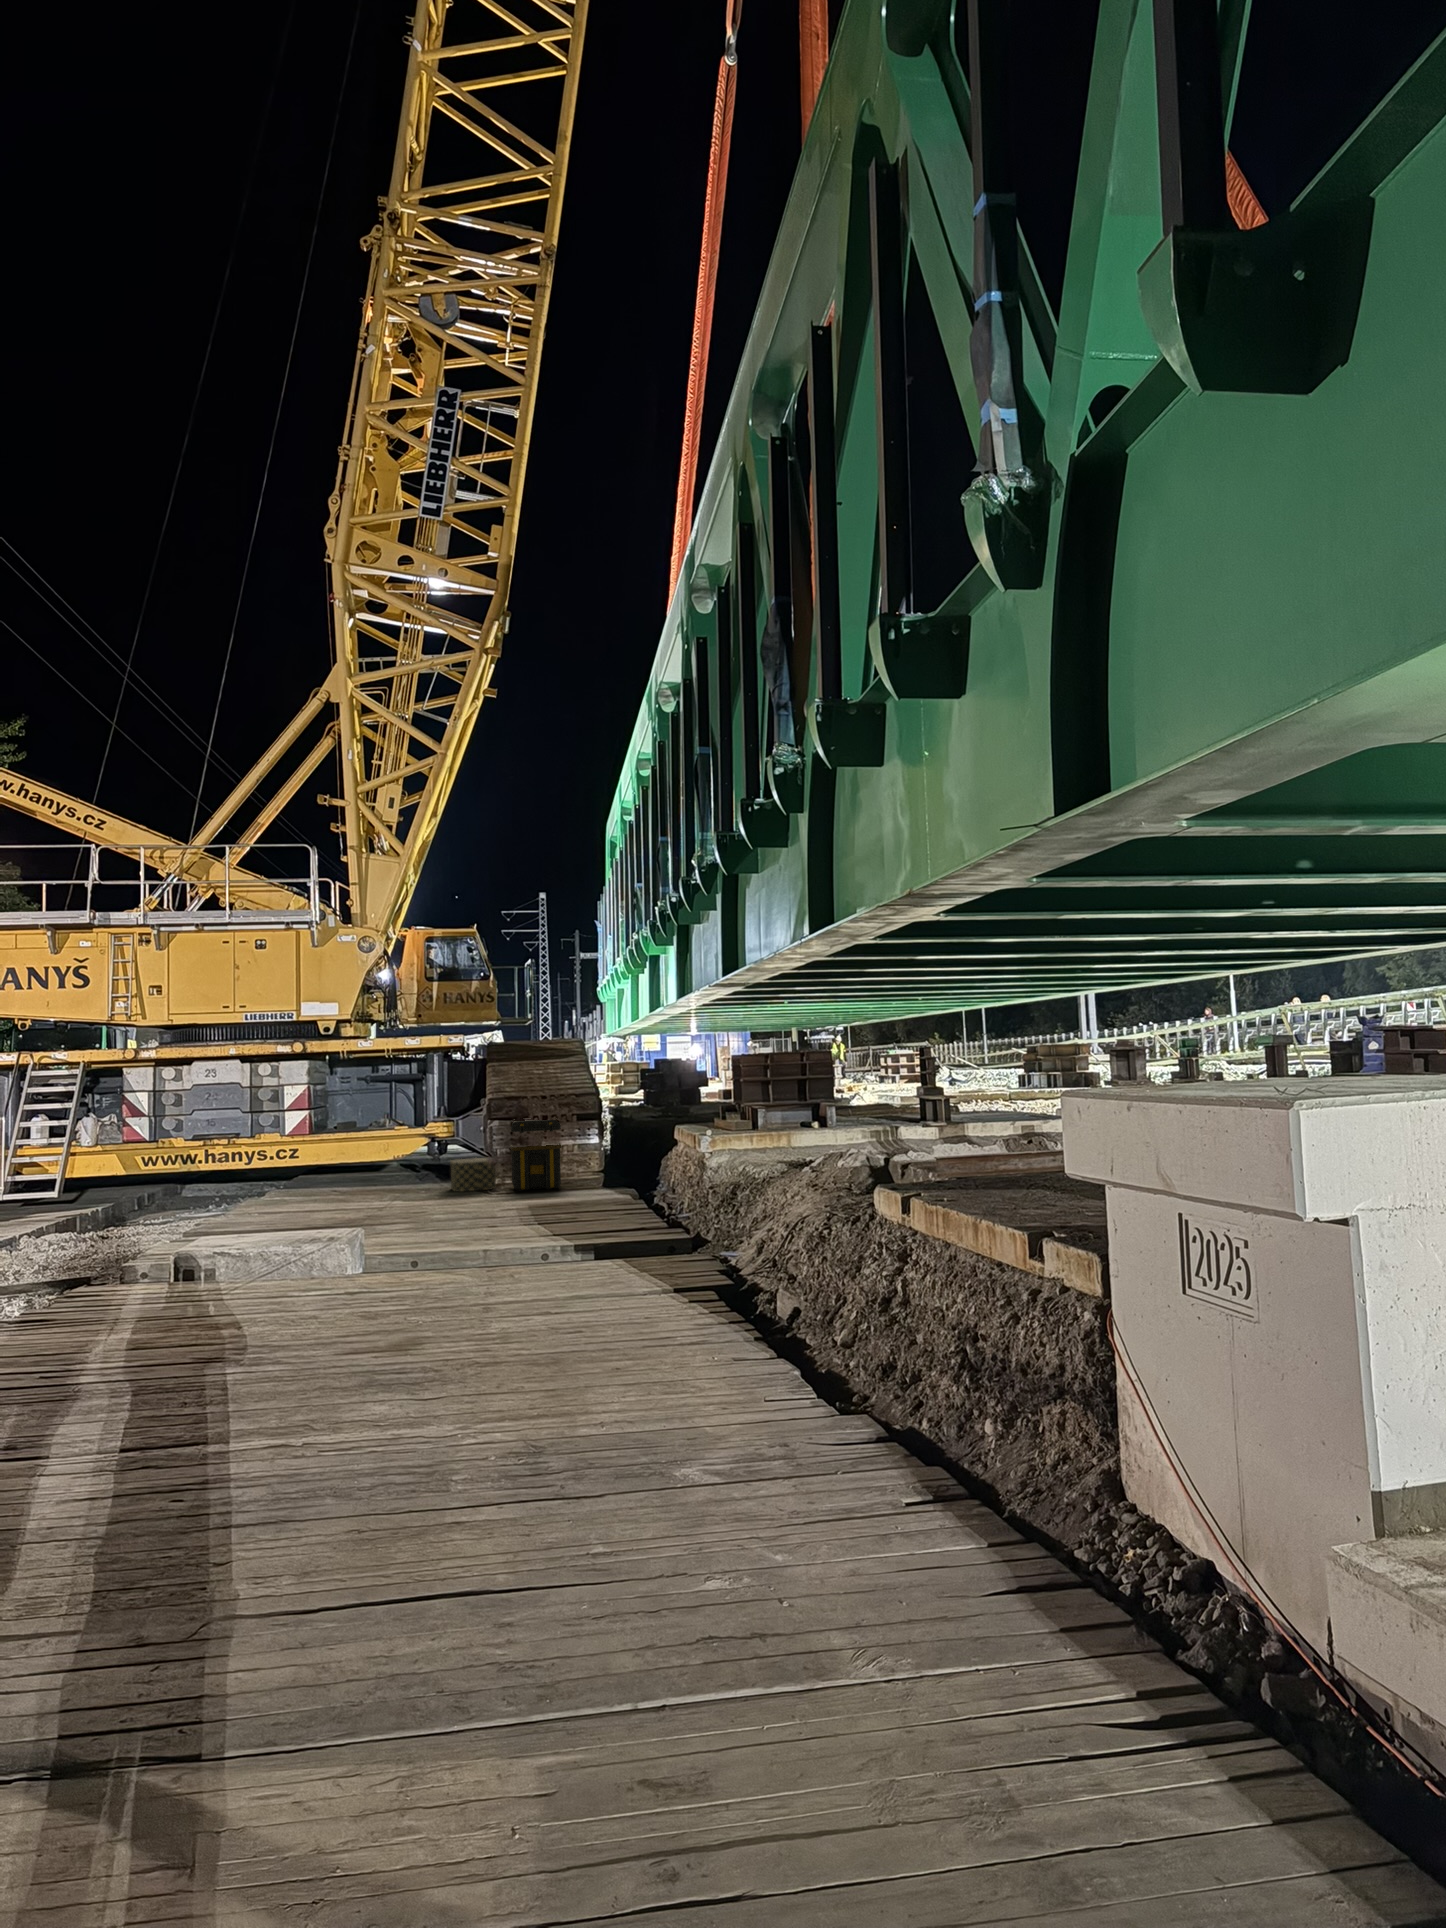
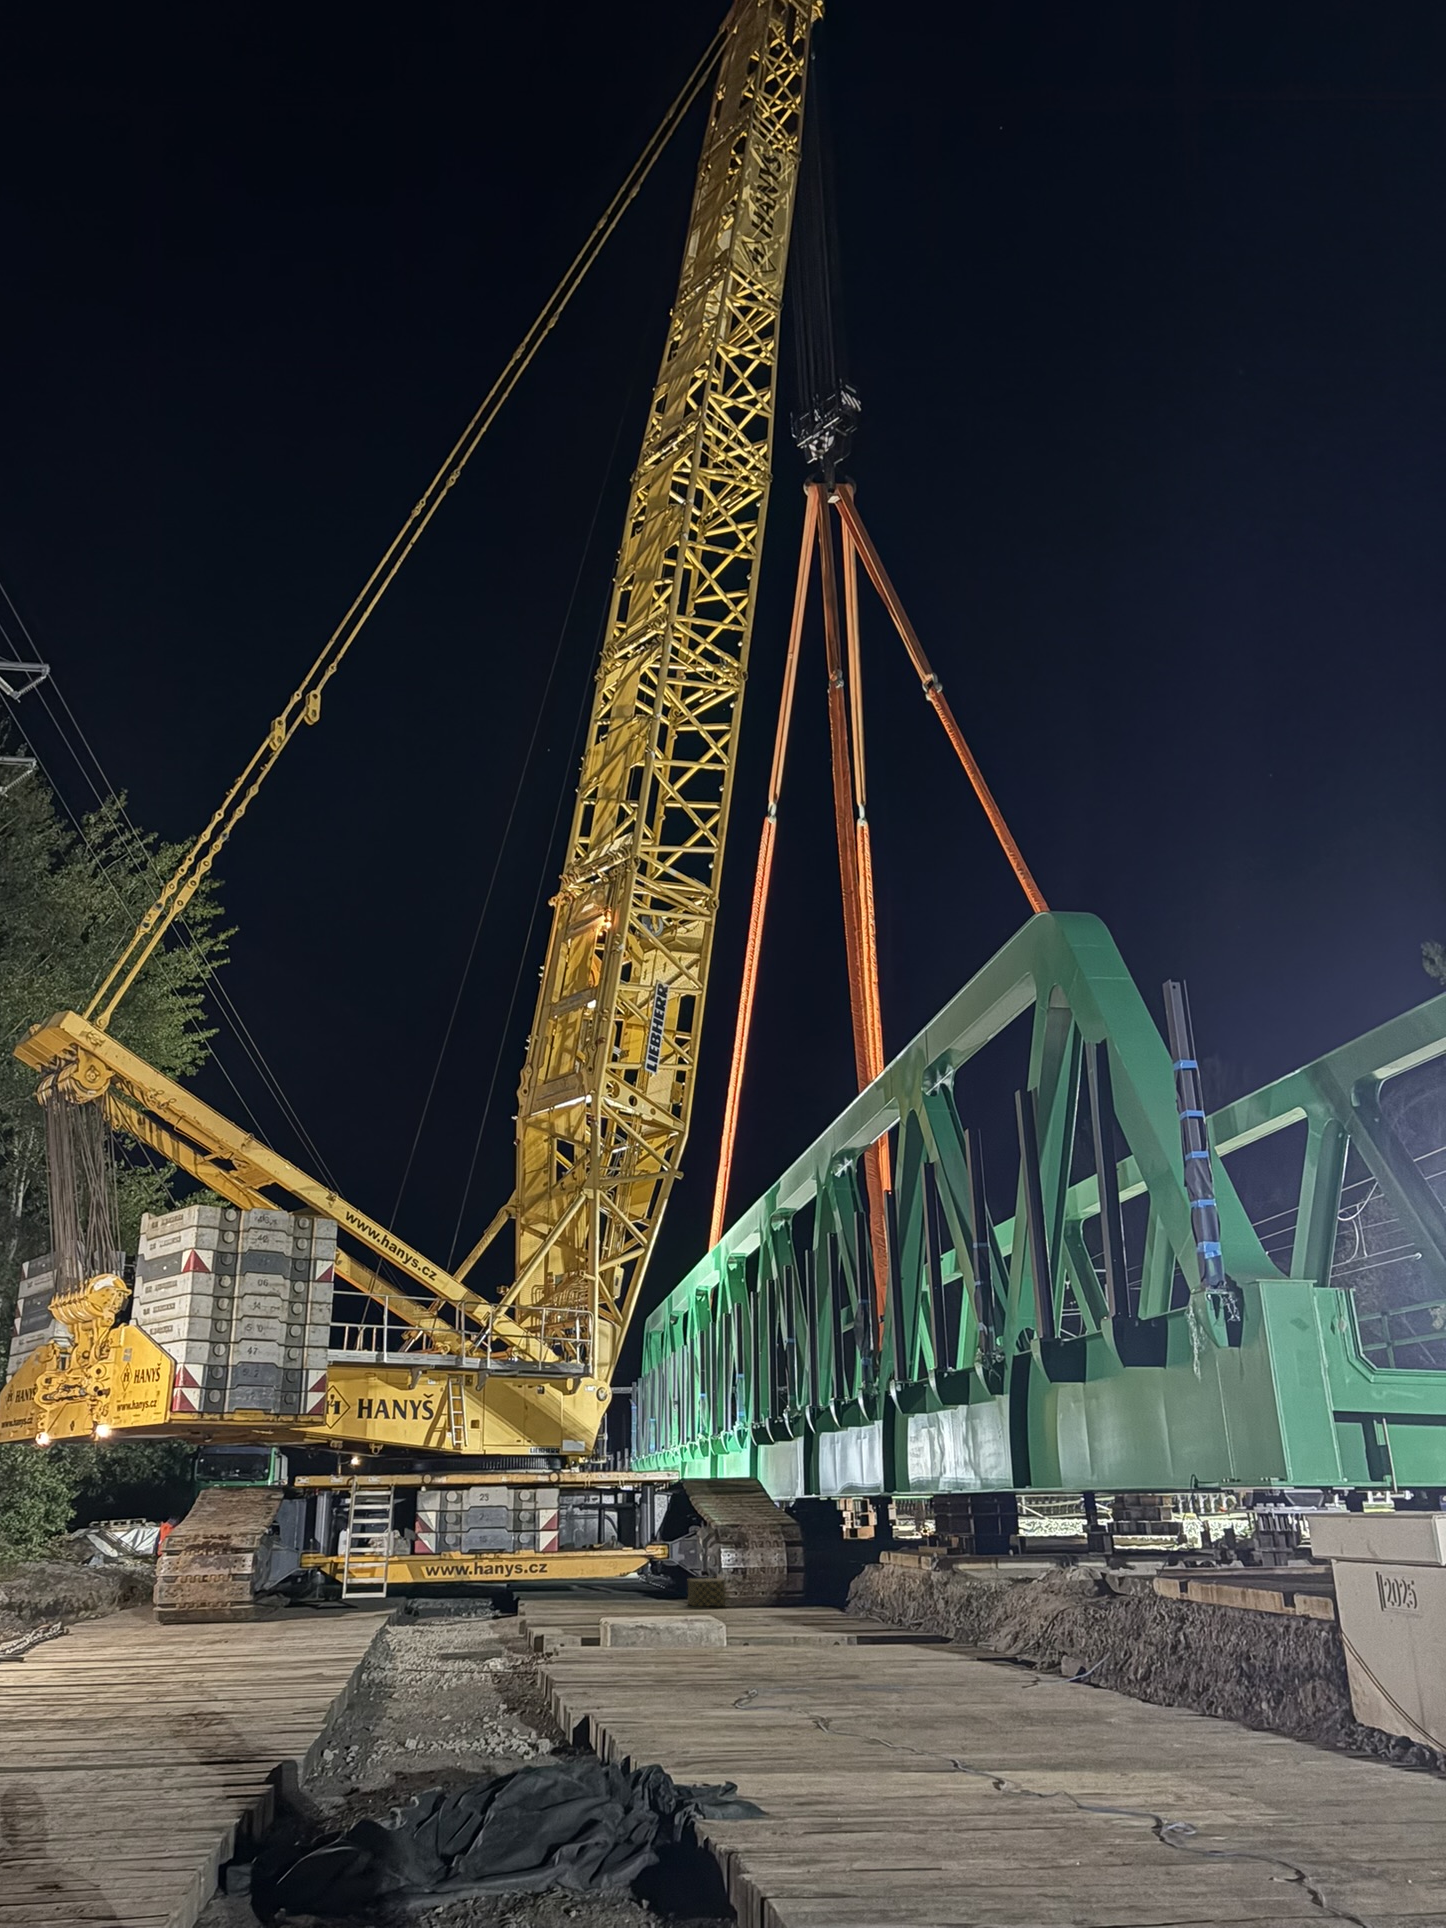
toolbox: present [510,1118,561,1191] -> none [738,1545,783,1607]

